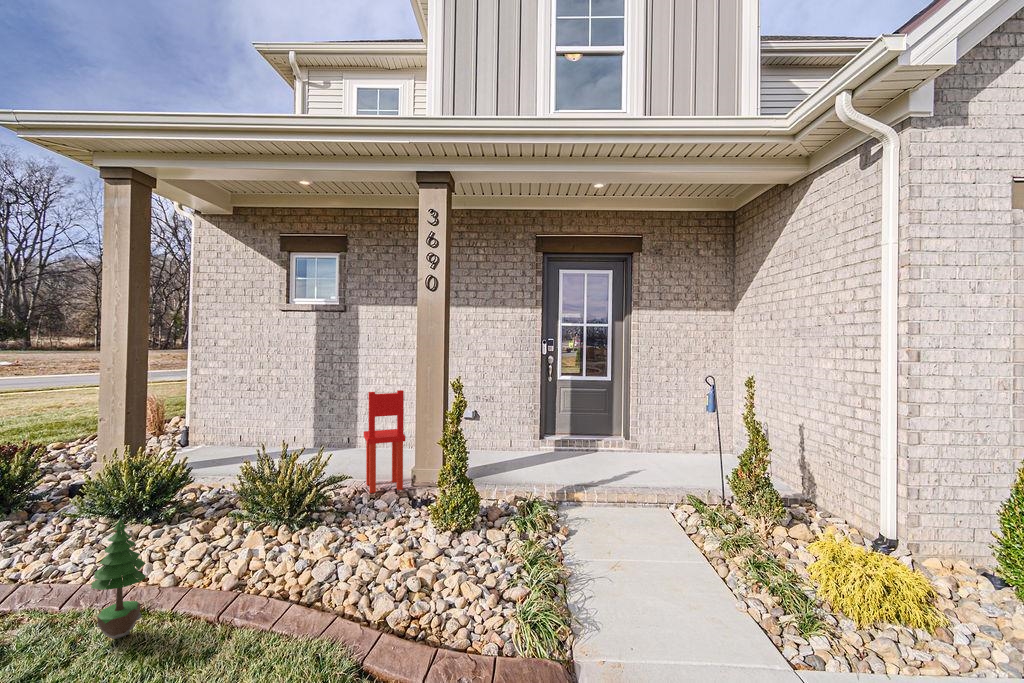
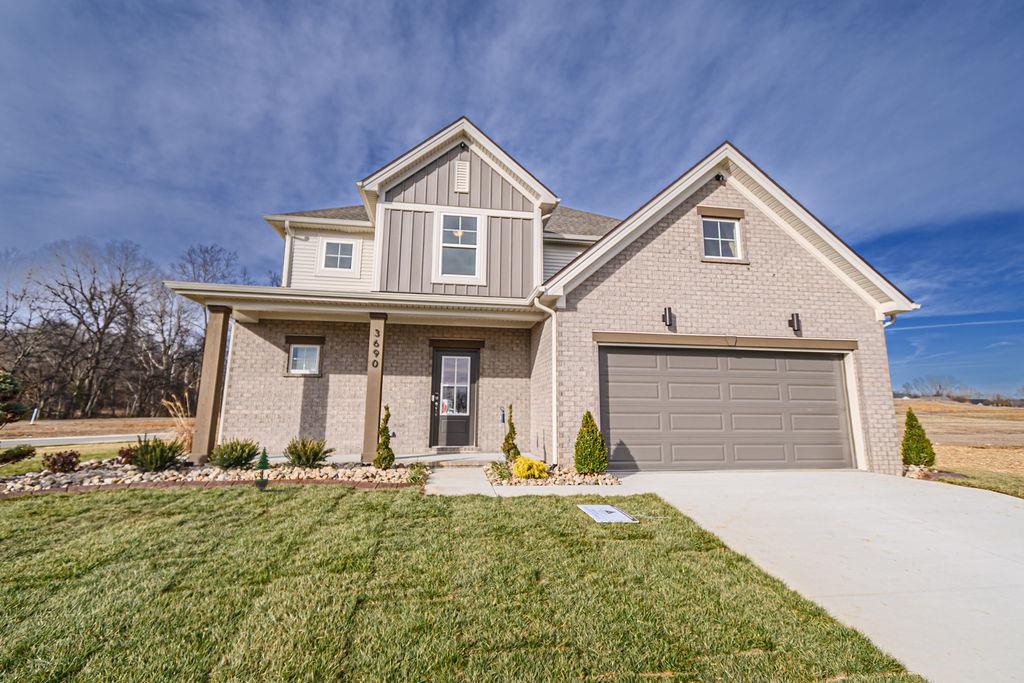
chair: present [364,390,405,493] -> none [338,414,360,462]

